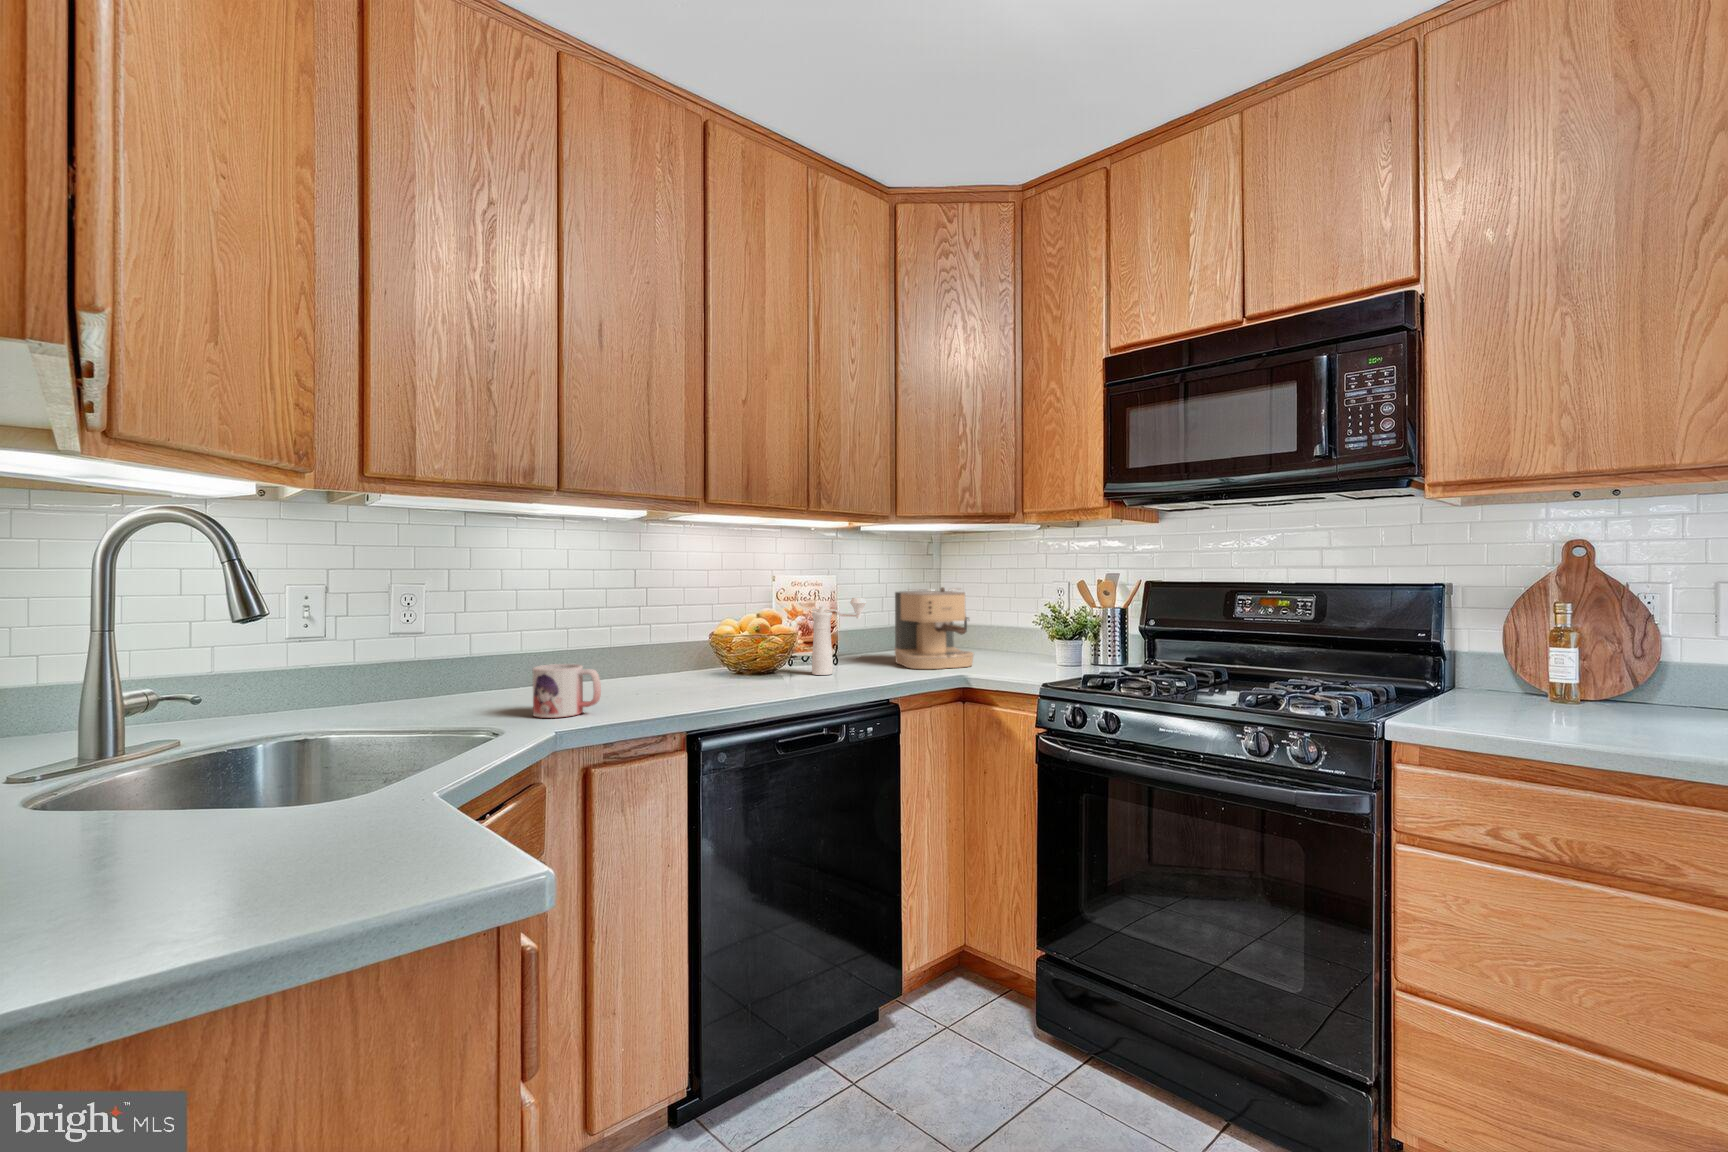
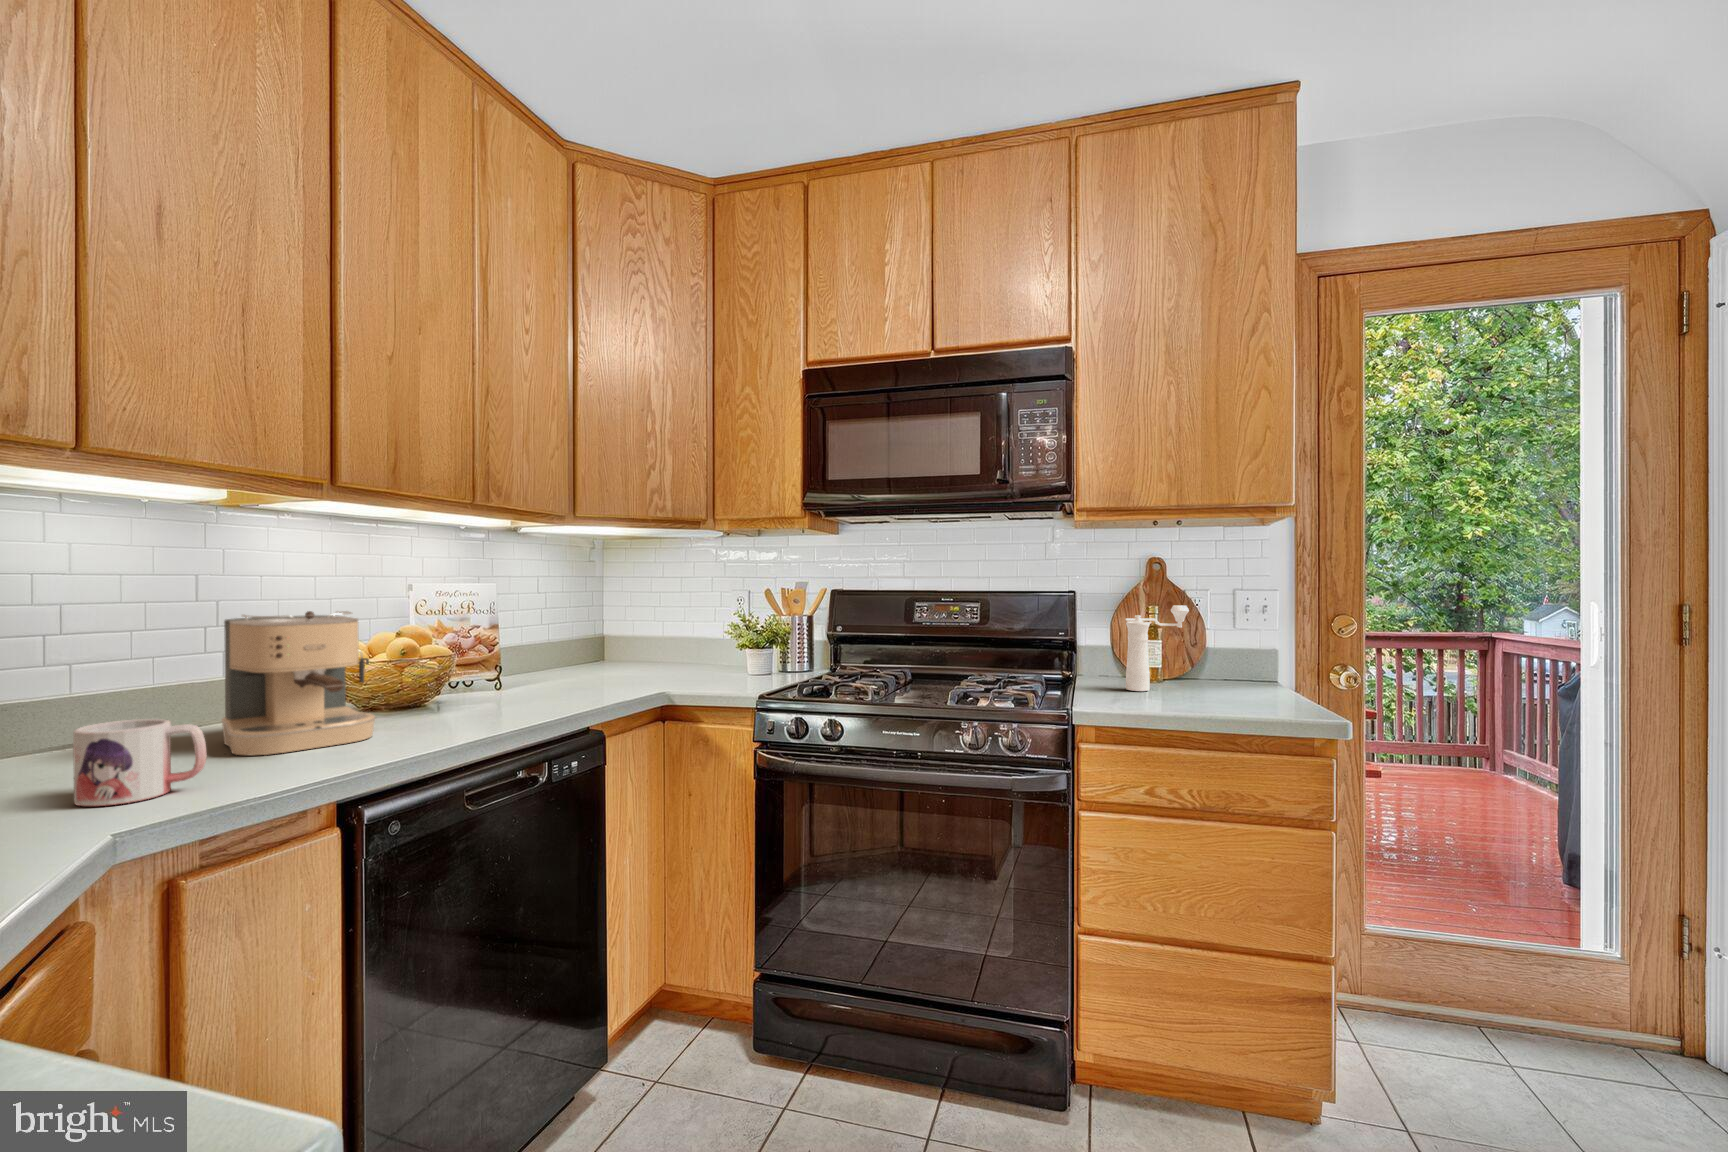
coffee maker: present [894,587,974,669] -> present [222,611,375,755]
pepper mill: present [812,598,866,675] -> present [1125,605,1189,691]

